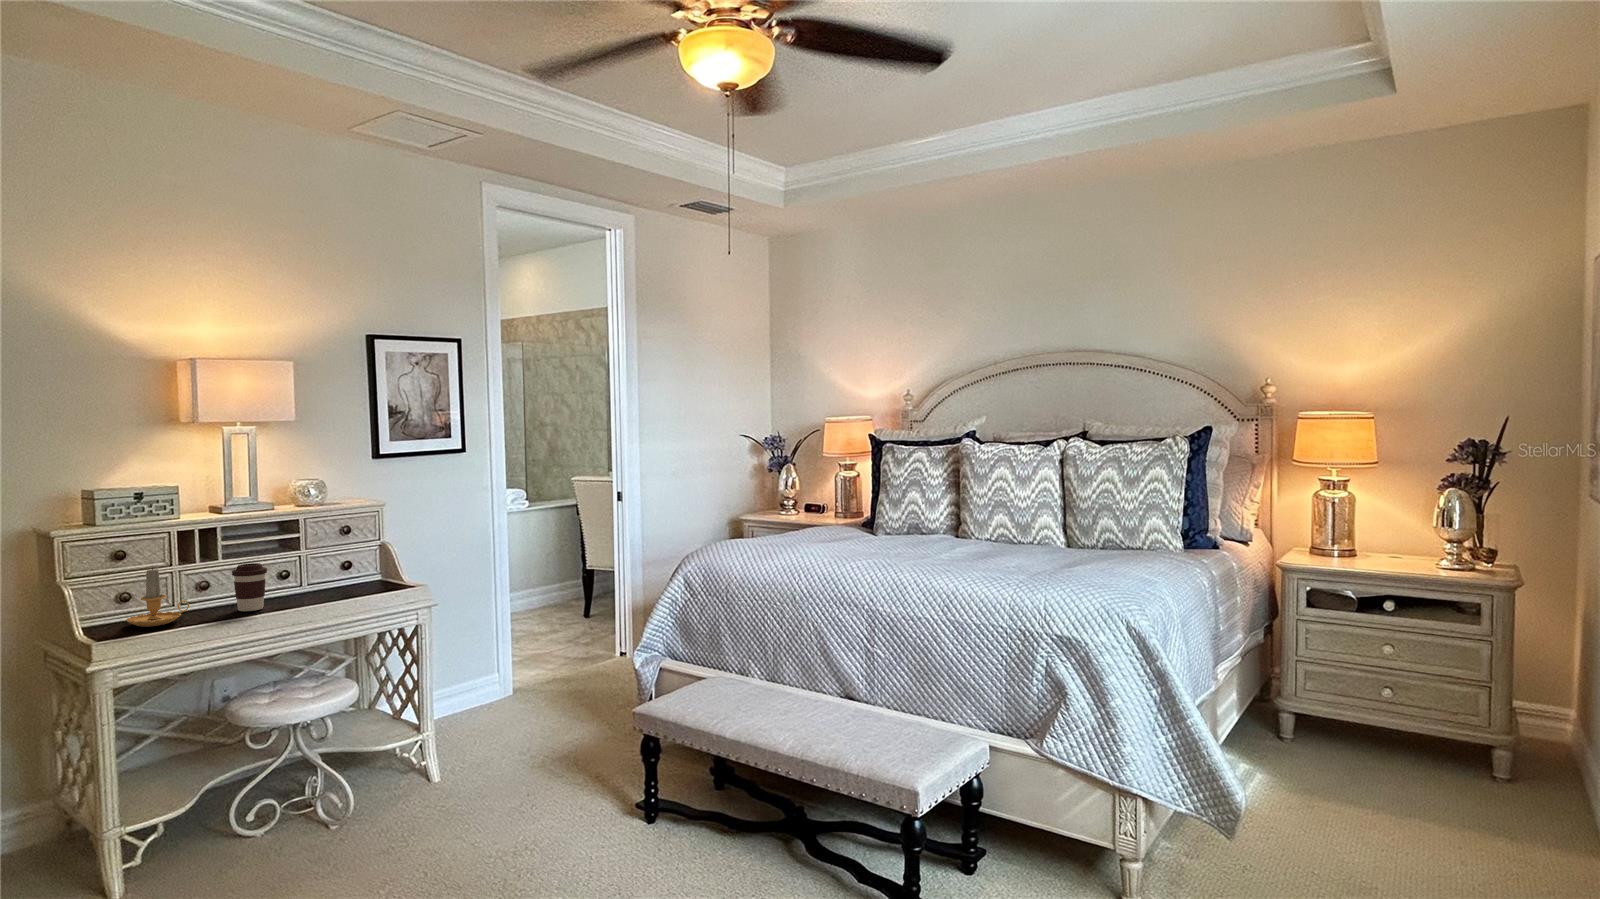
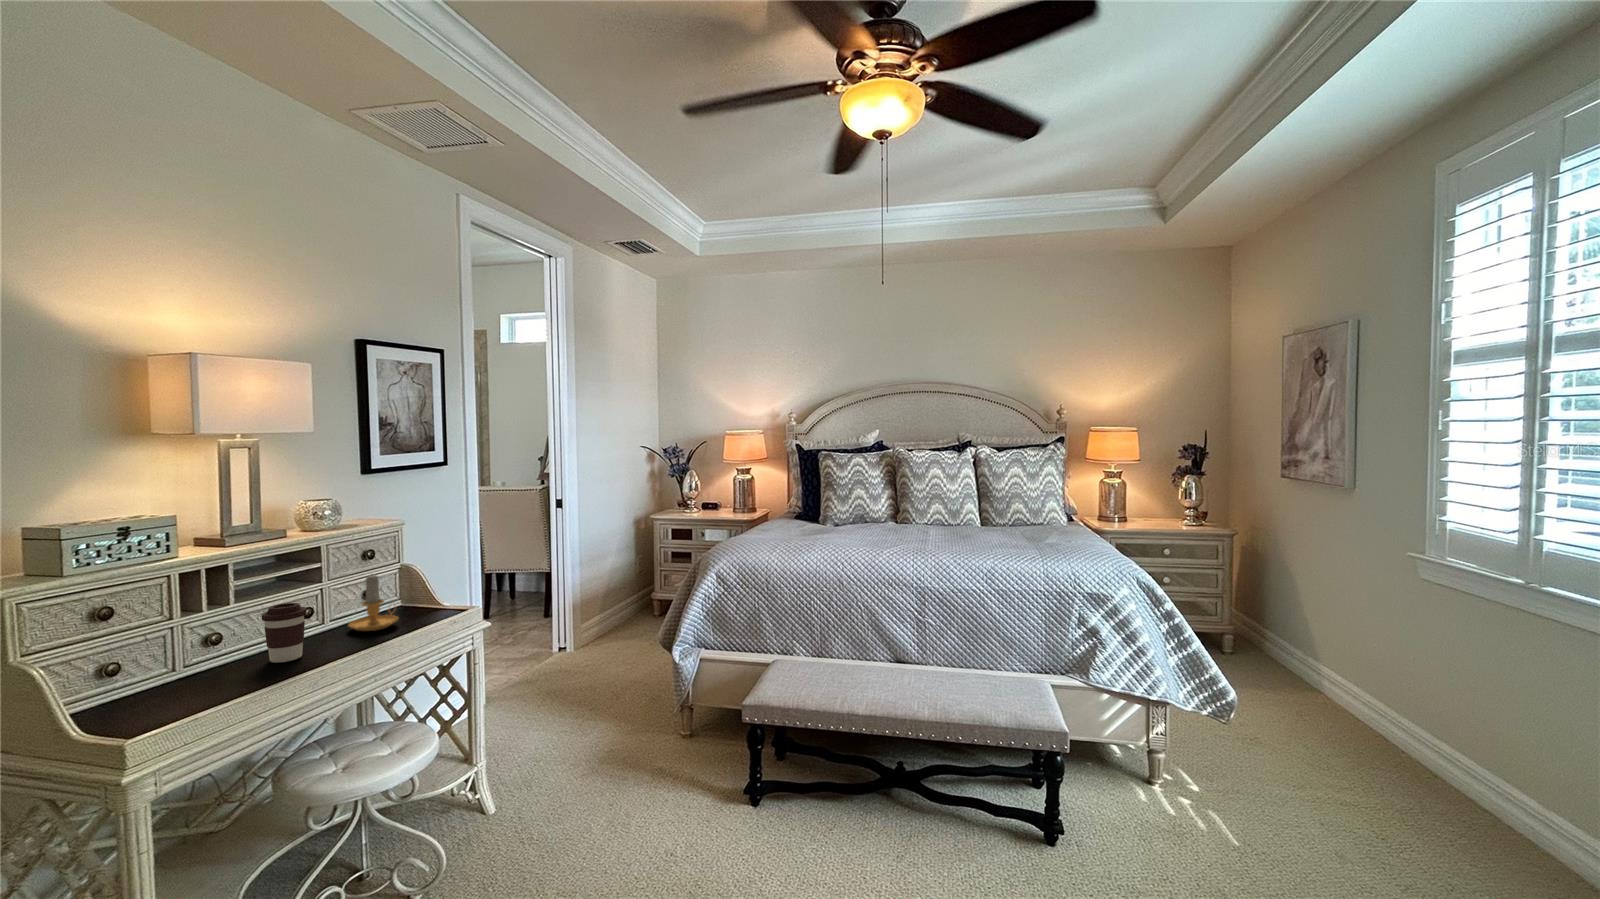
candle: present [126,568,189,627] -> present [348,575,398,631]

